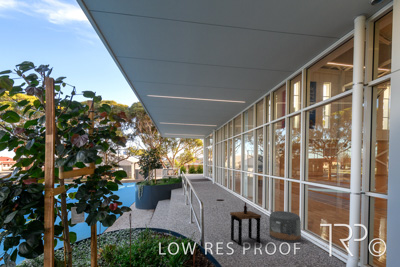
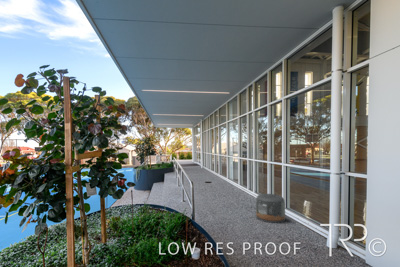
side table: present [230,203,261,246] -> none [220,188,249,230]

